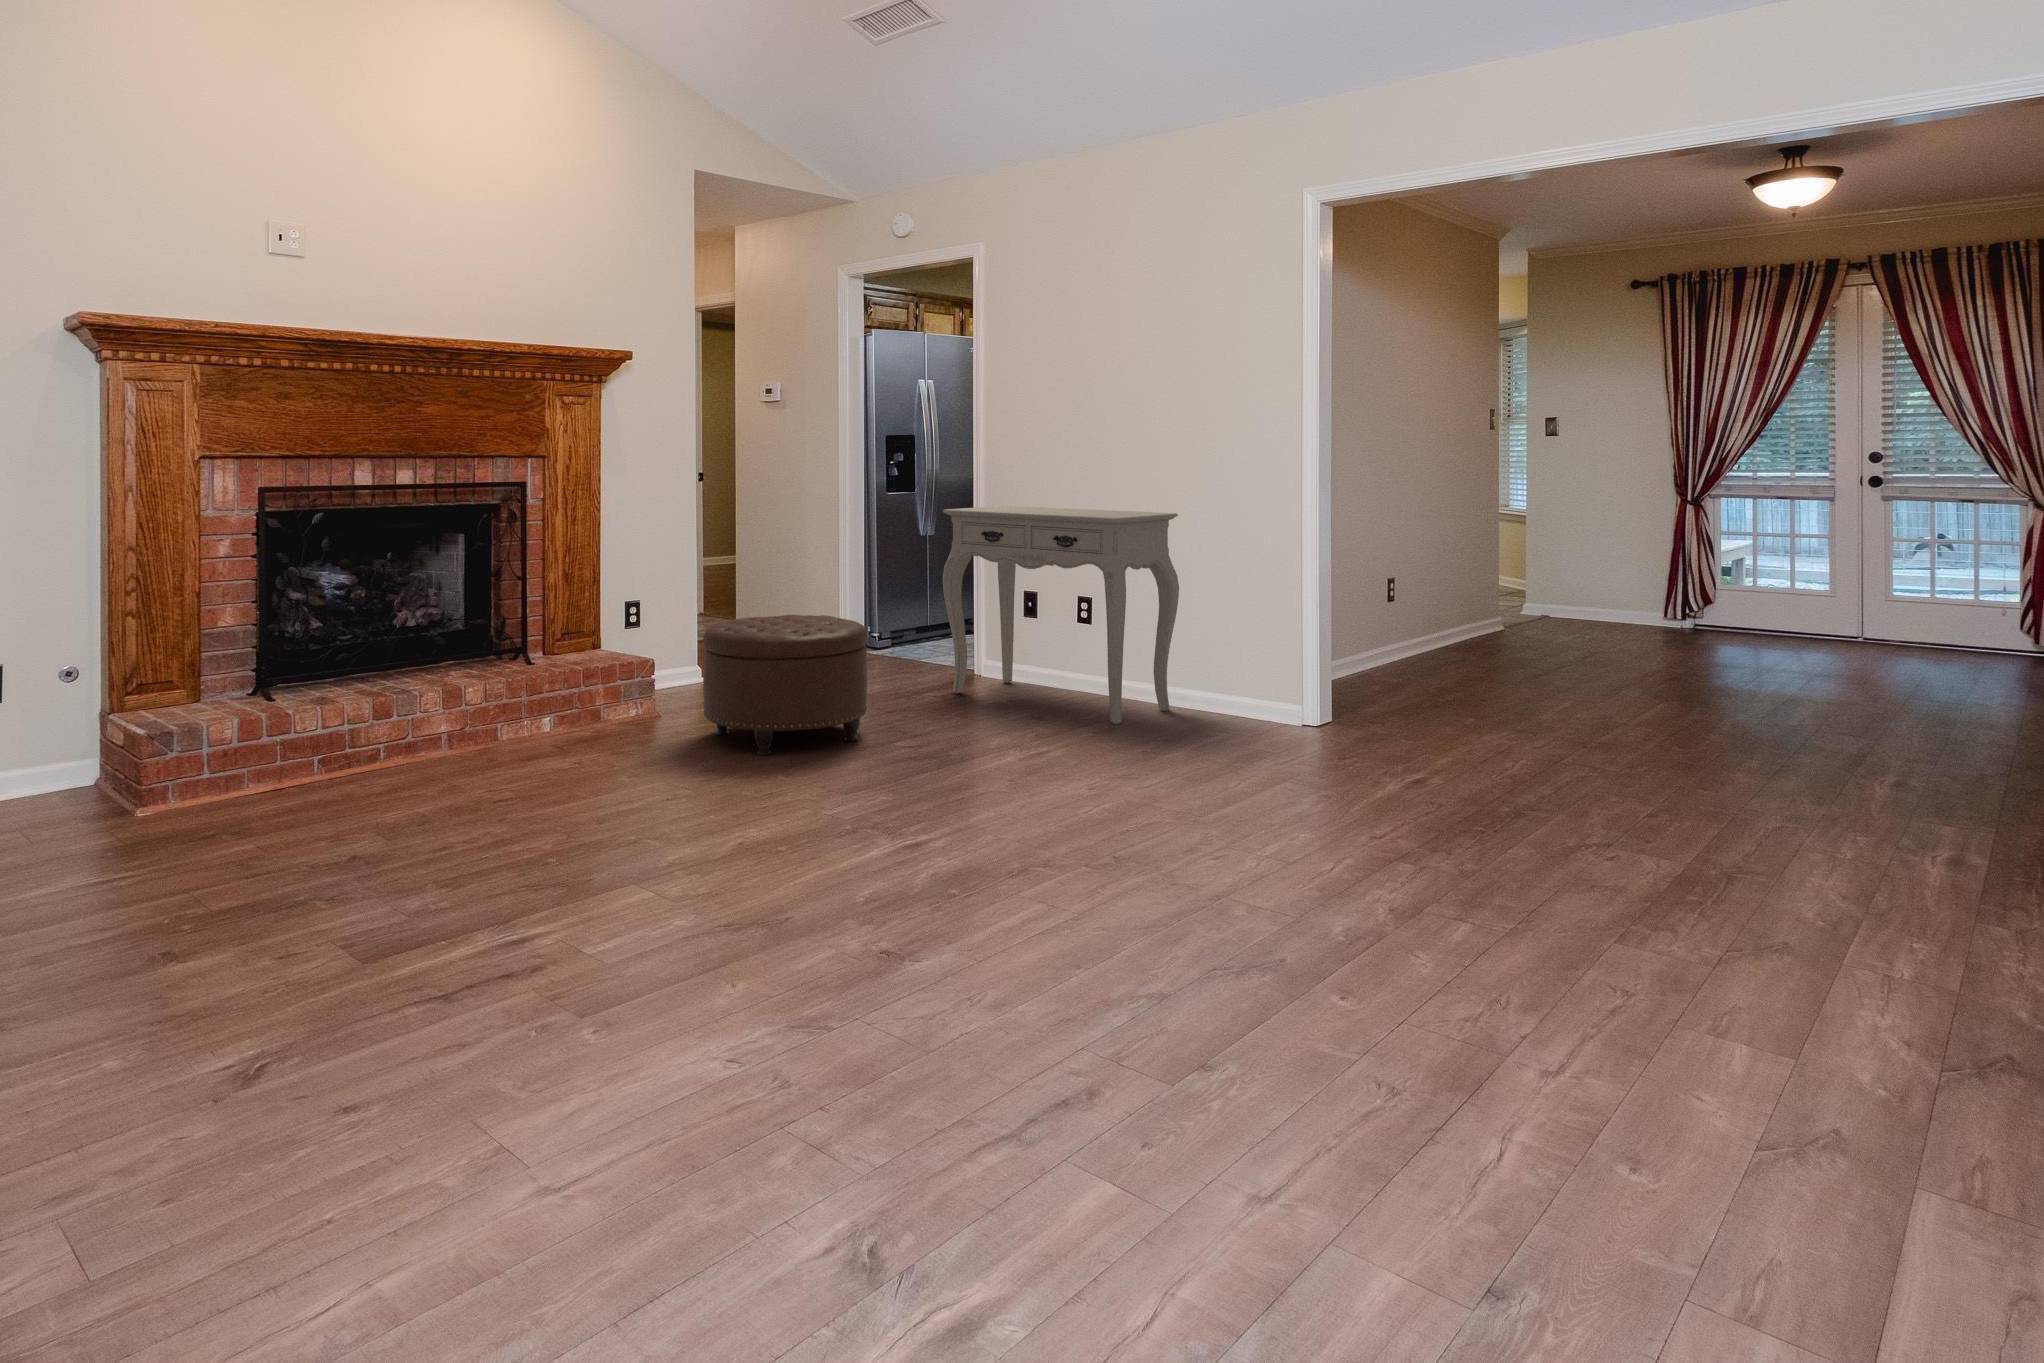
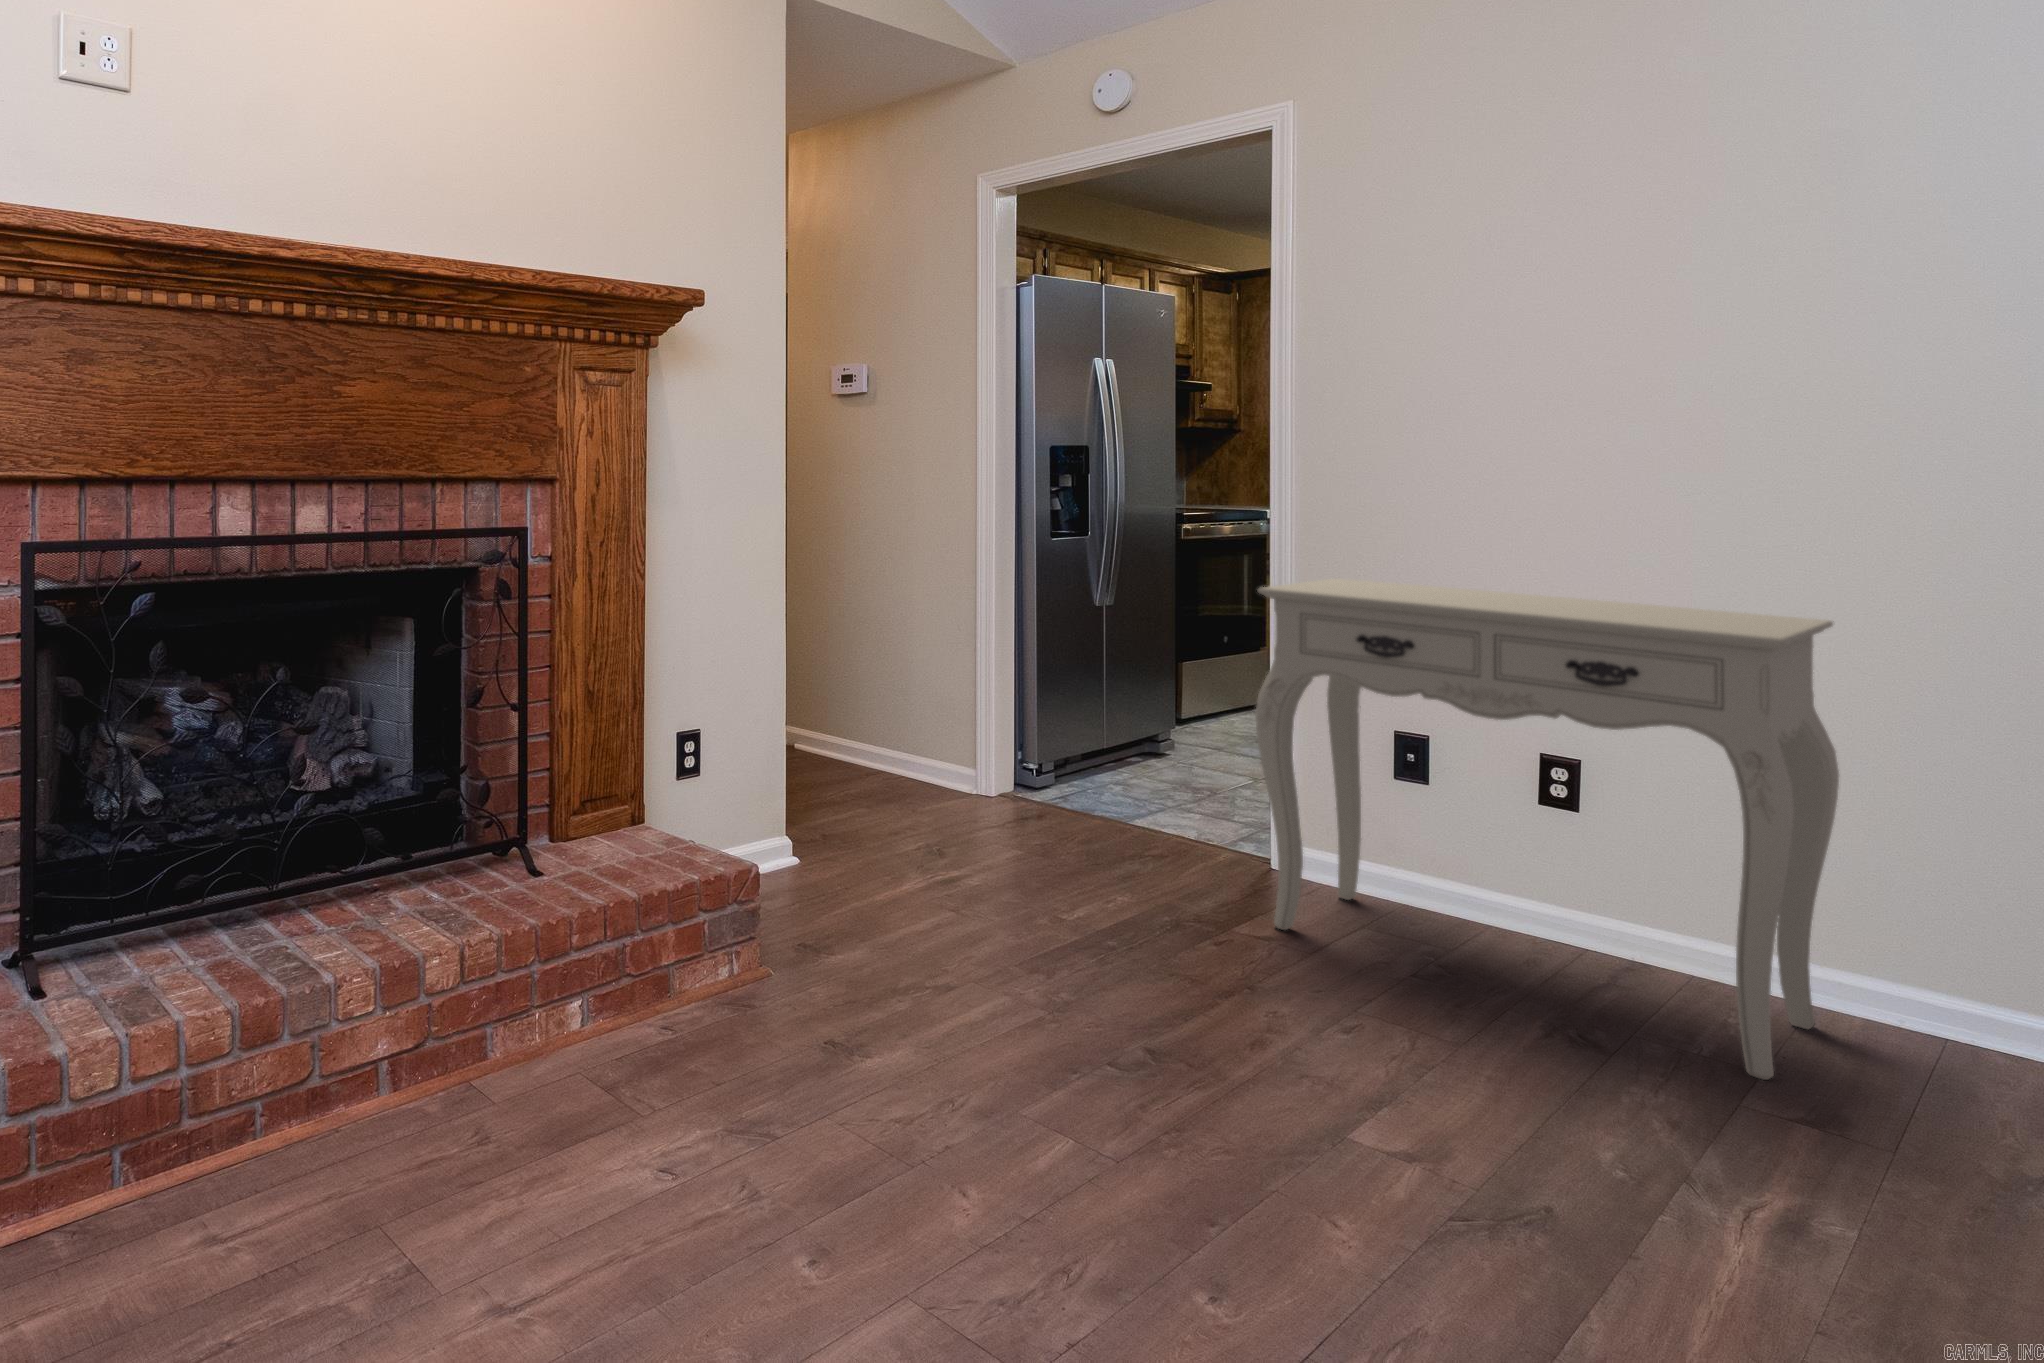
ottoman: present [703,615,867,755] -> none [891,802,1251,1161]

